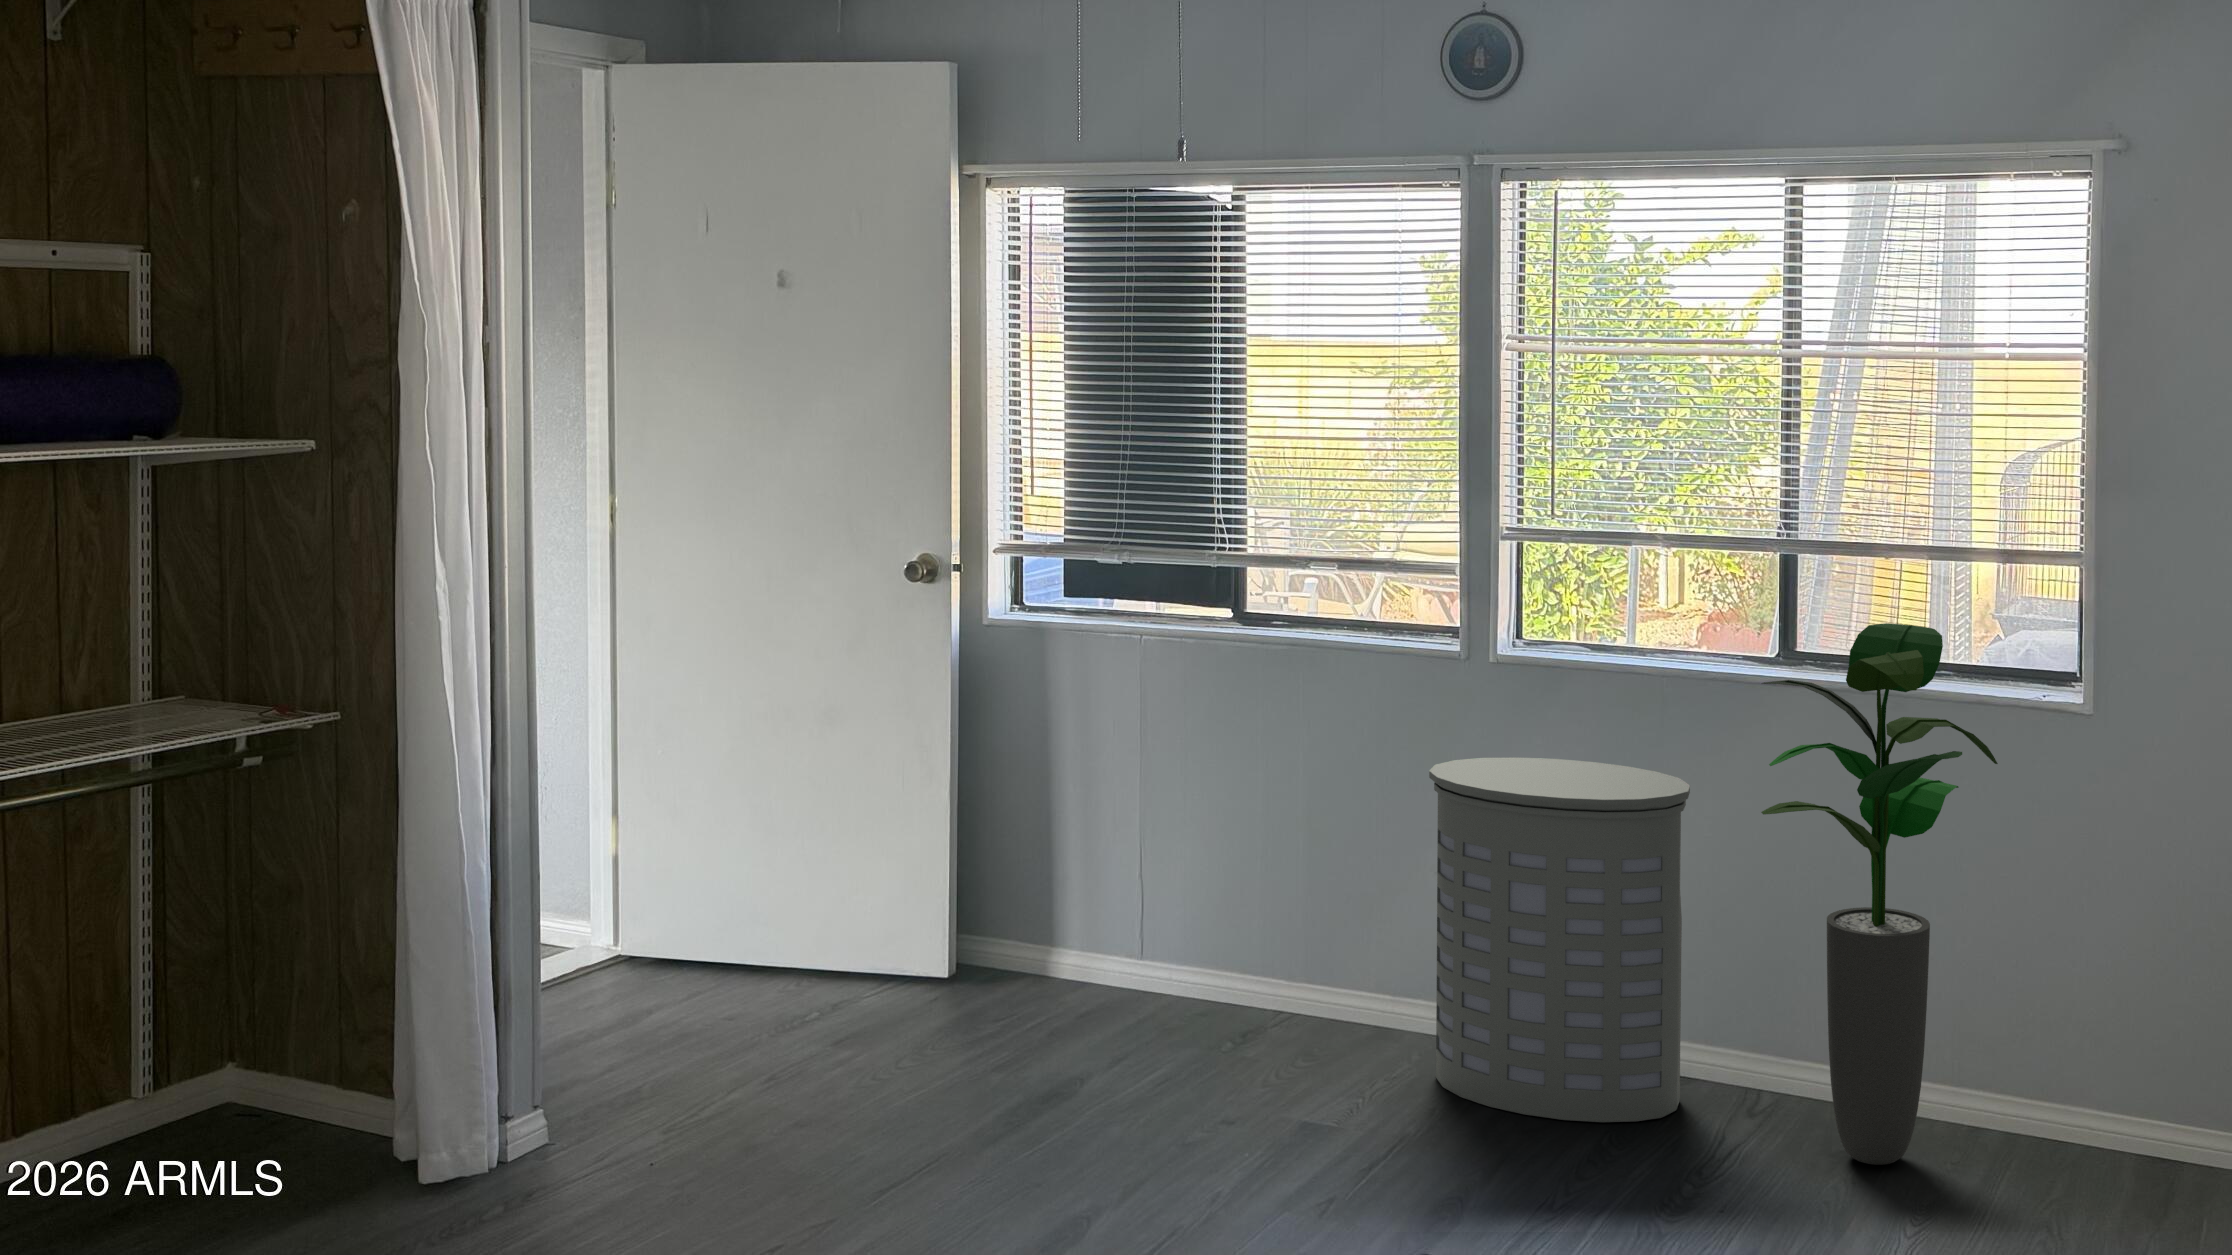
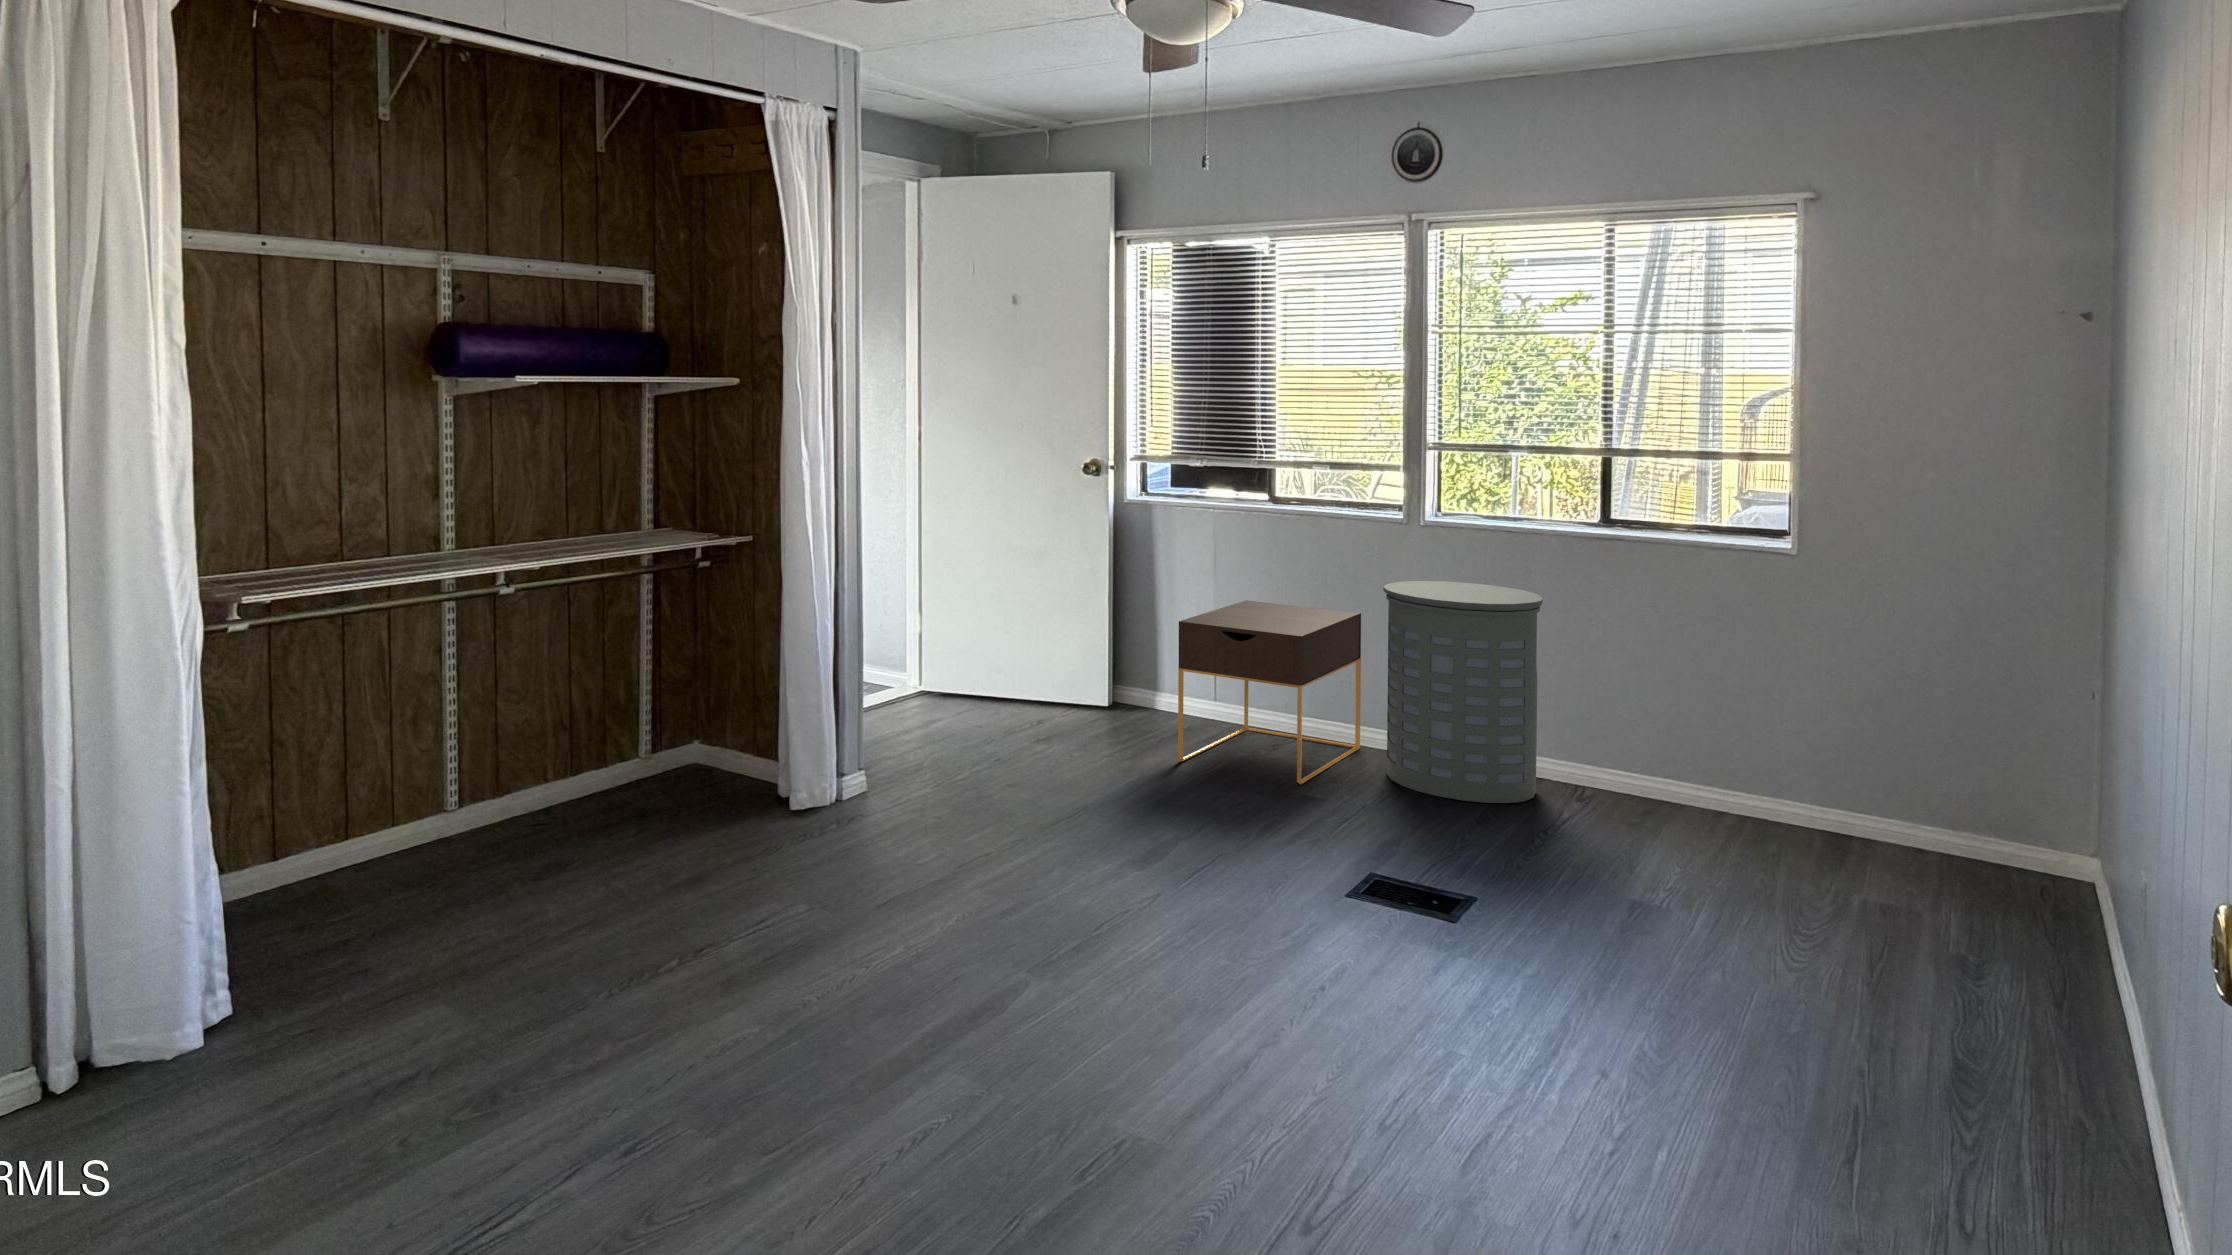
potted plant: present [1761,623,1998,1165] -> none [1586,498,1737,834]
nightstand: none [1085,791,1390,1102] -> present [1178,600,1361,784]

